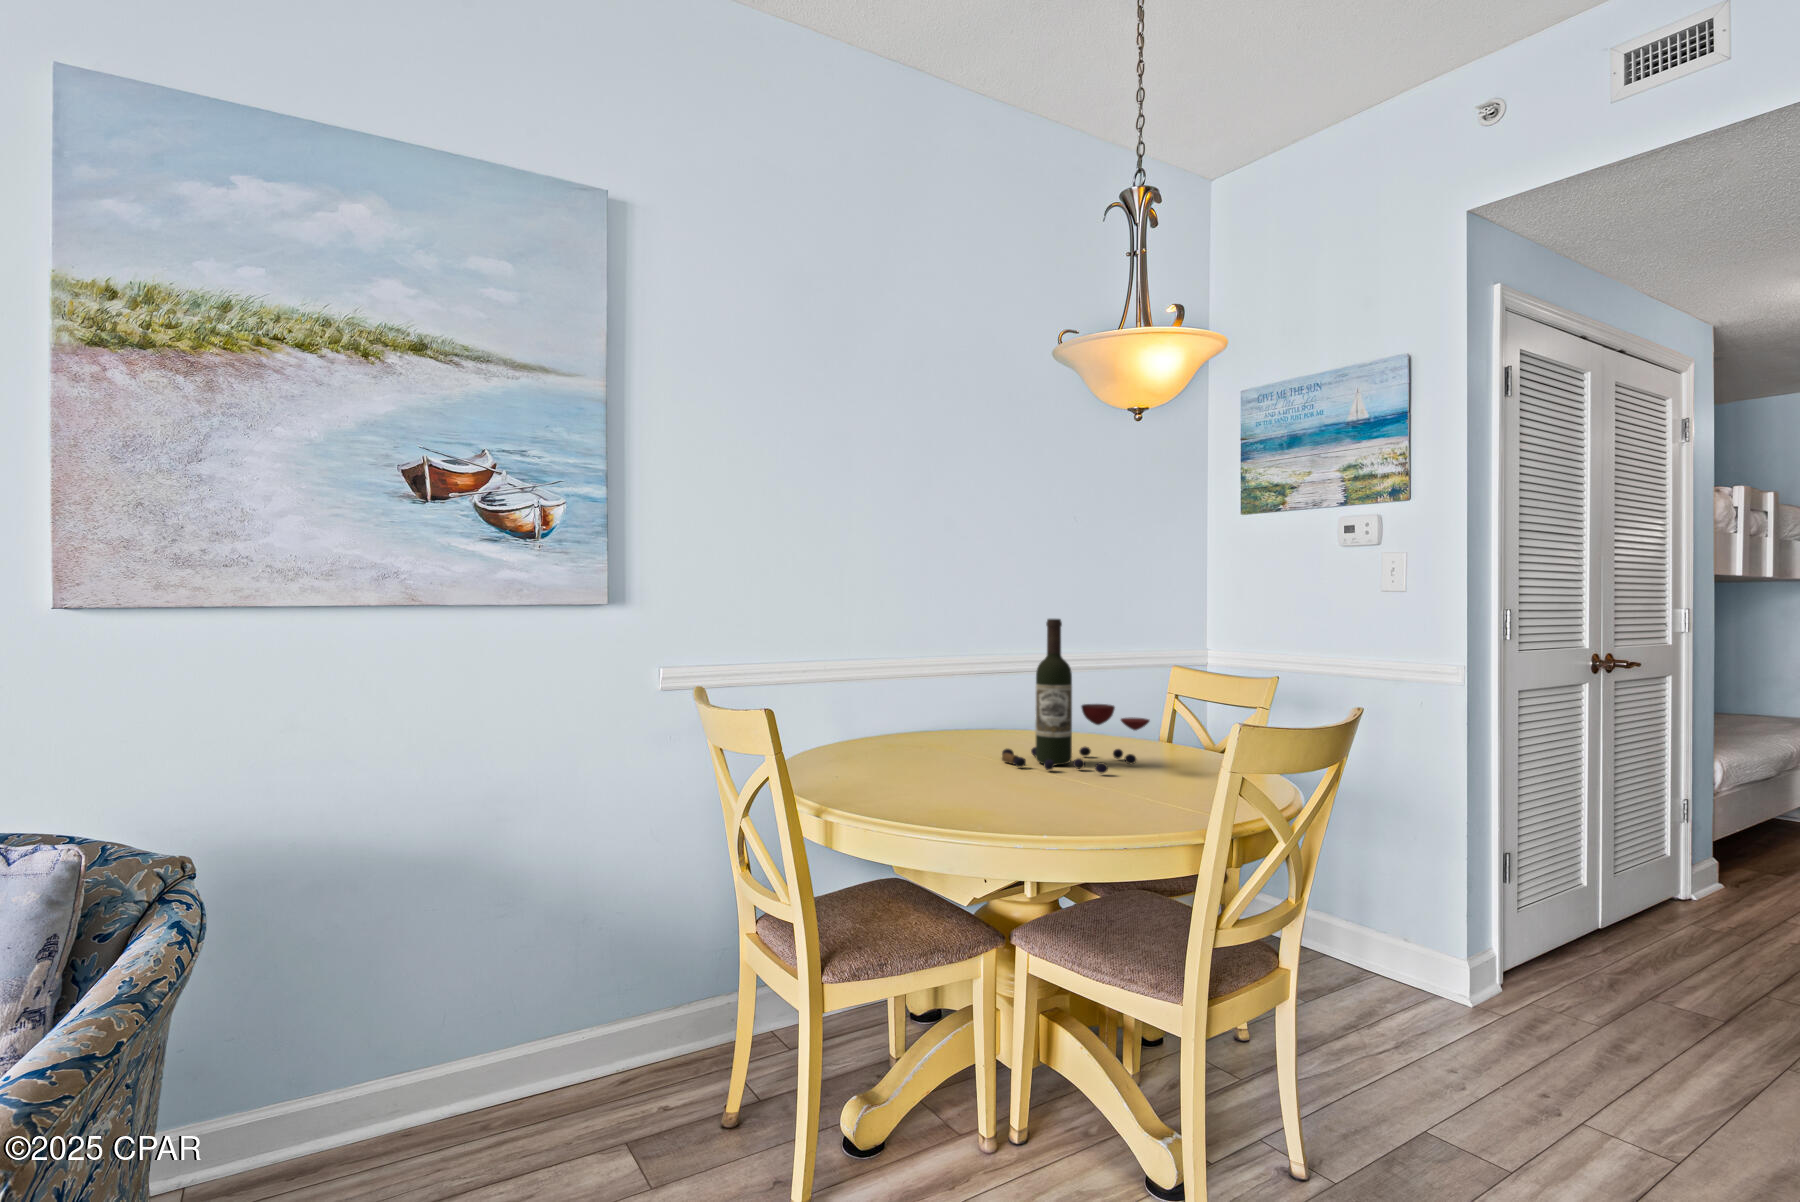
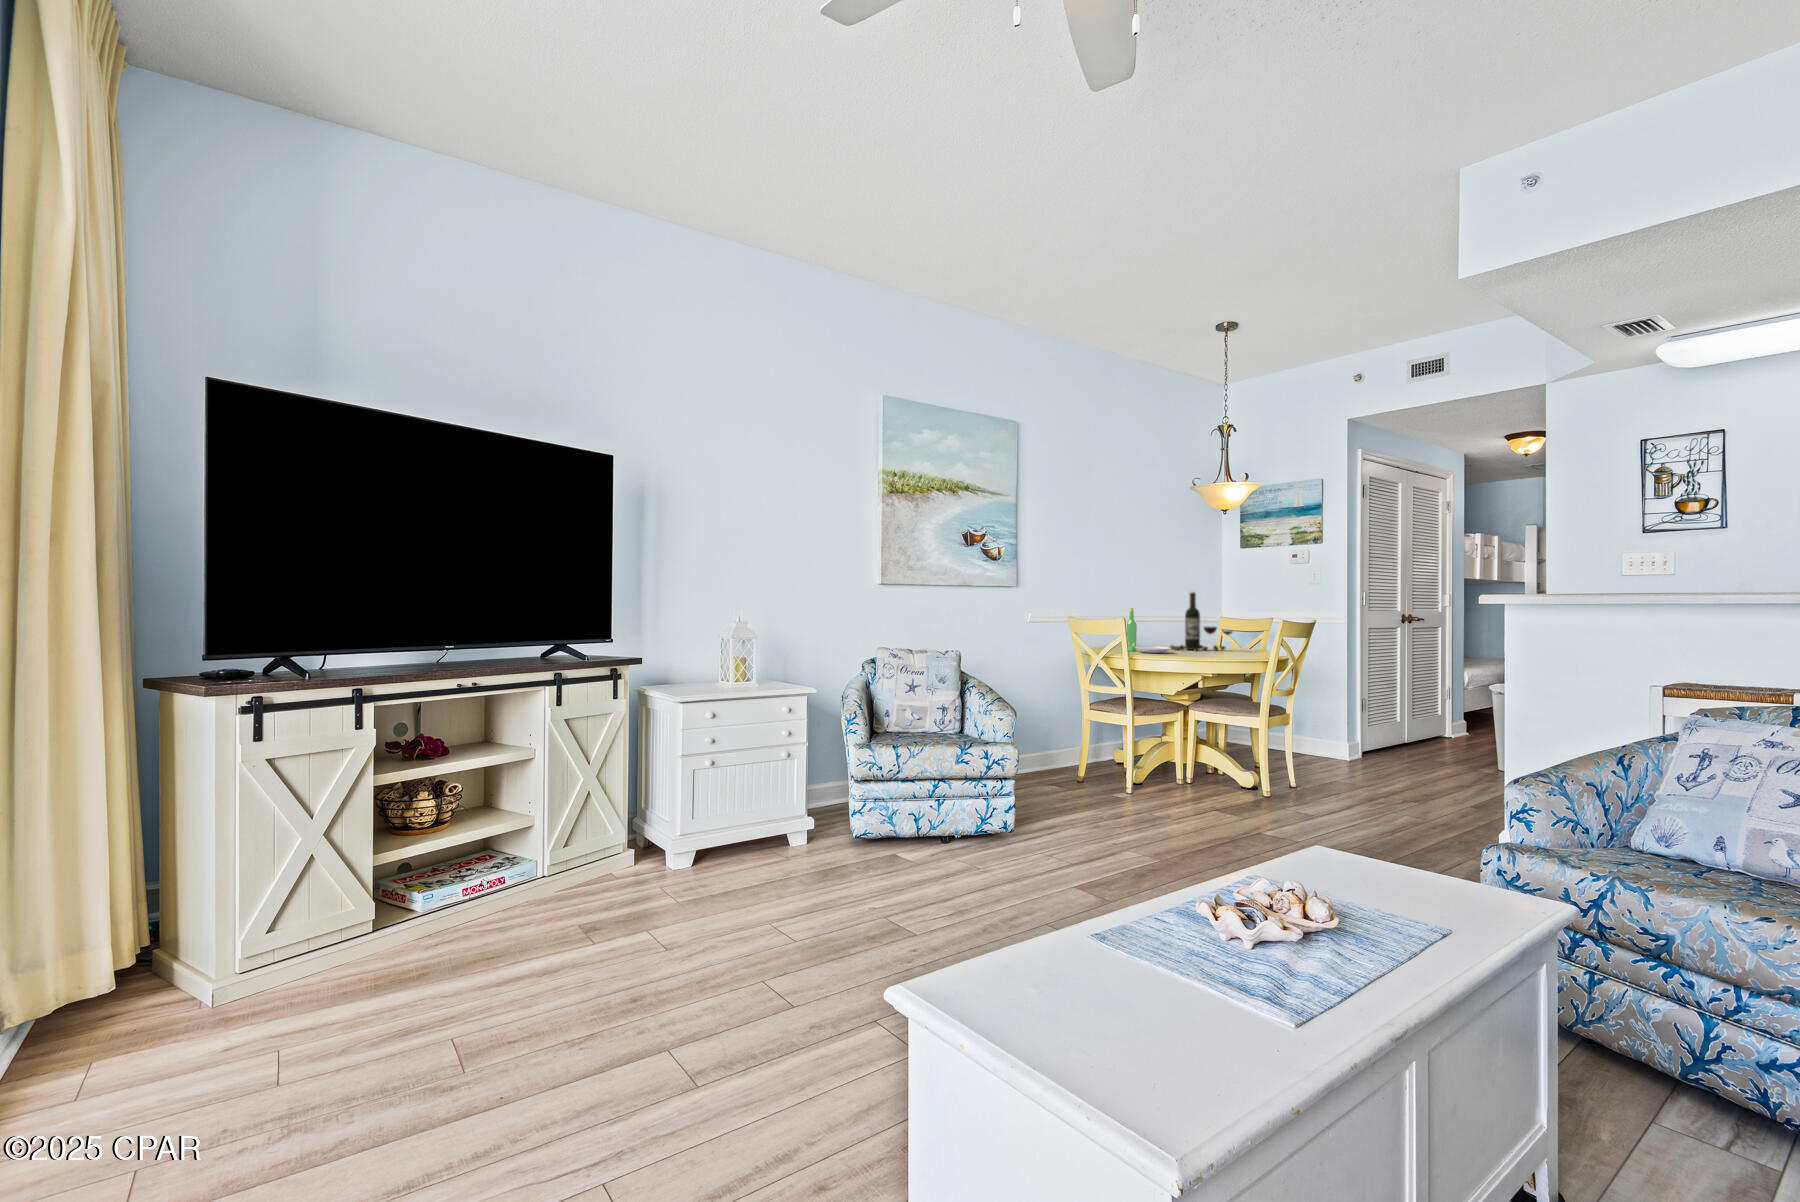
plate: none [861,662,958,791] -> present [1127,608,1172,653]

